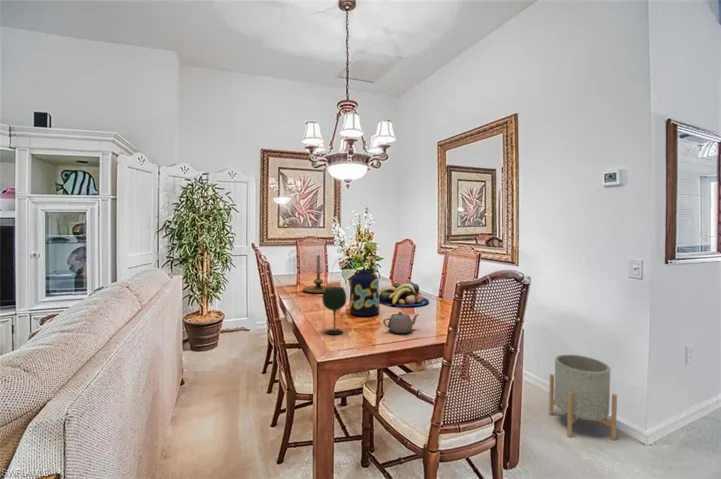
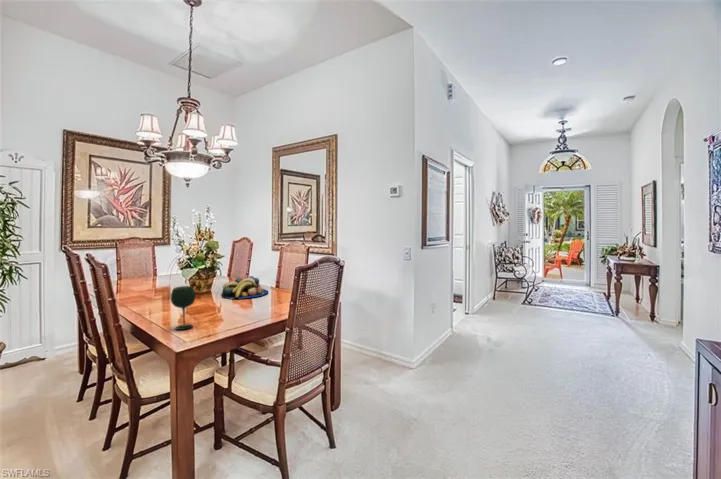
candle holder: present [303,255,330,293] -> none [135,257,172,295]
vase: present [350,271,379,316] -> none [195,270,224,311]
teapot: present [383,312,419,333] -> none [231,302,262,320]
planter: present [549,355,617,440] -> none [360,319,400,378]

